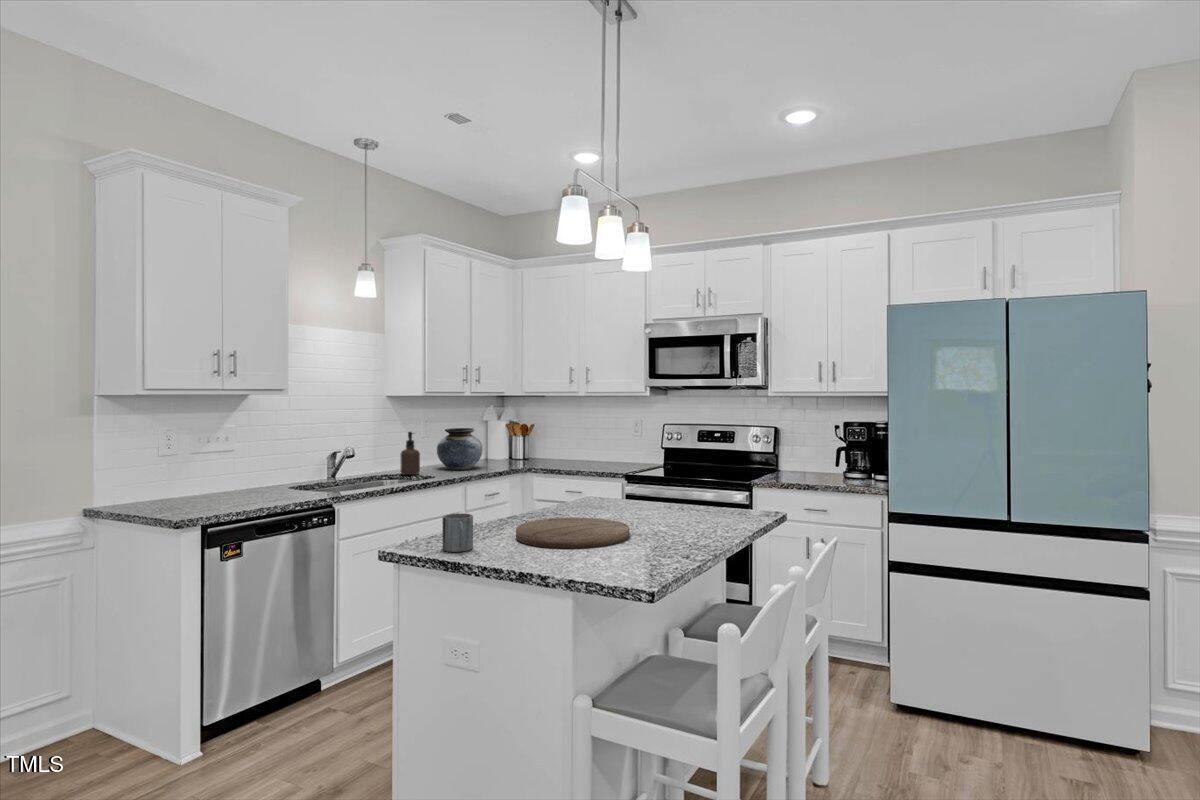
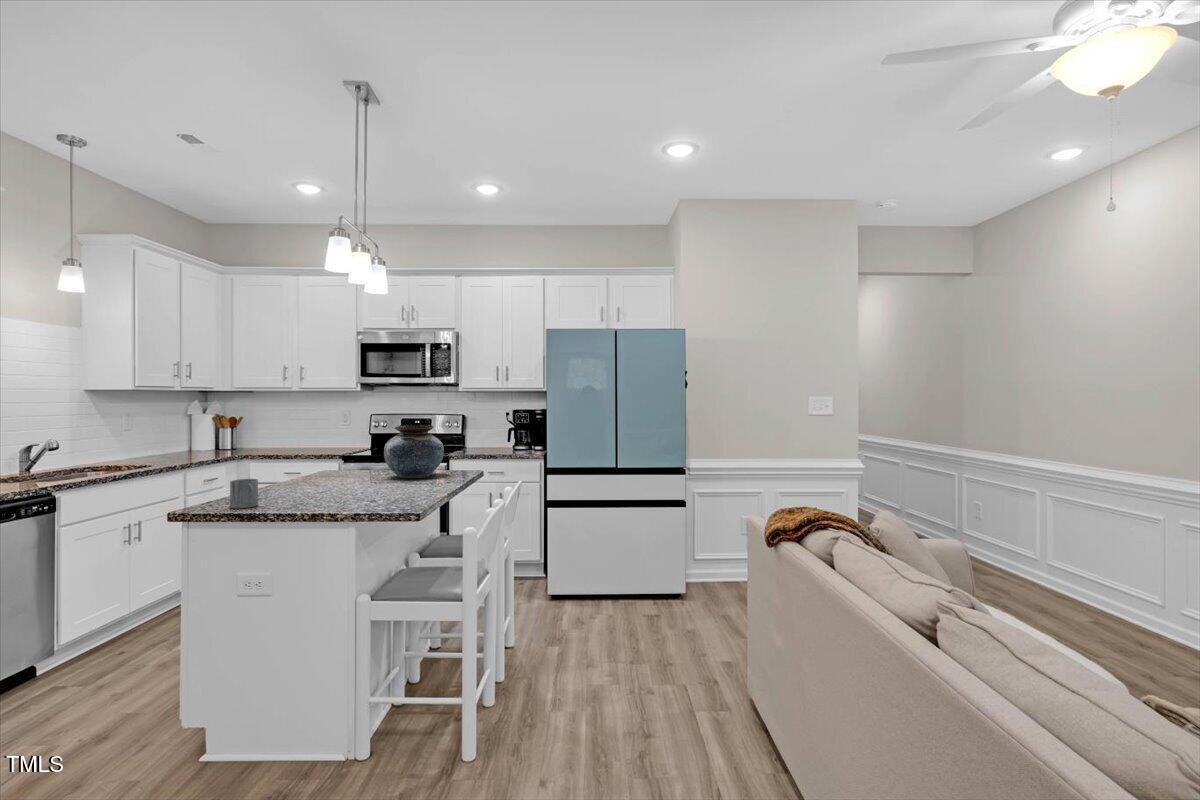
vase: present [437,428,482,470] -> present [384,425,444,479]
soap dispenser: present [401,432,420,475] -> none [106,424,129,466]
cutting board: present [516,517,630,549] -> none [289,480,382,499]

